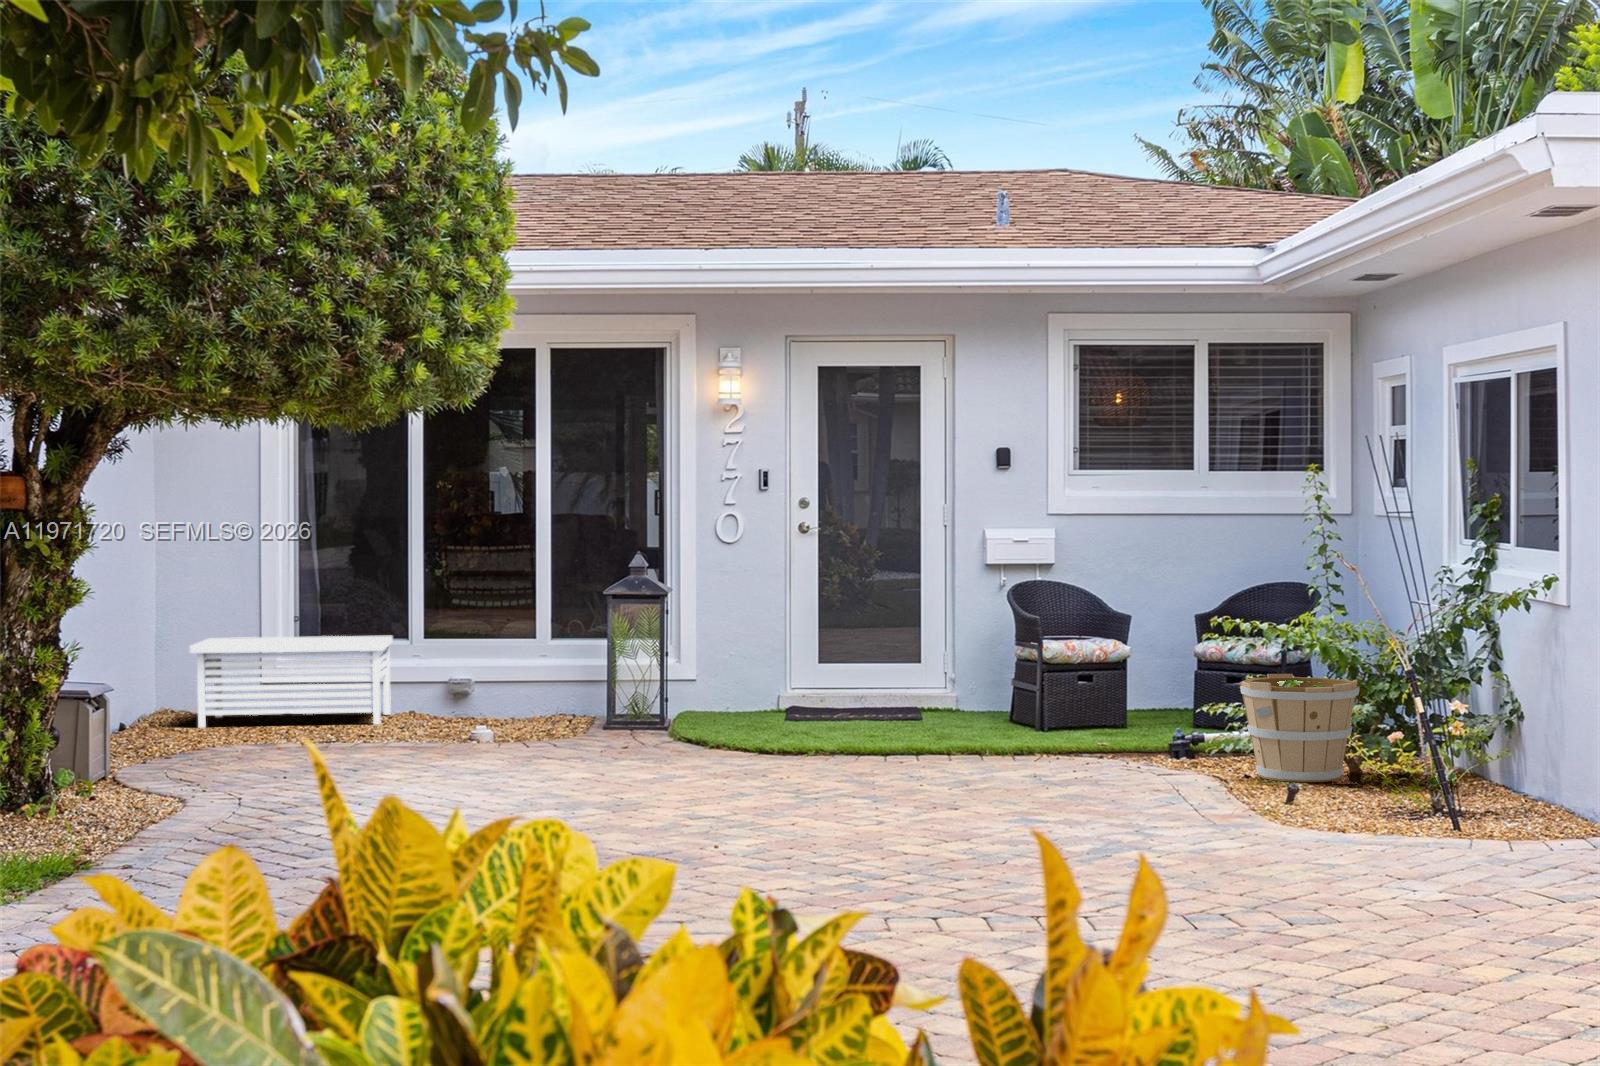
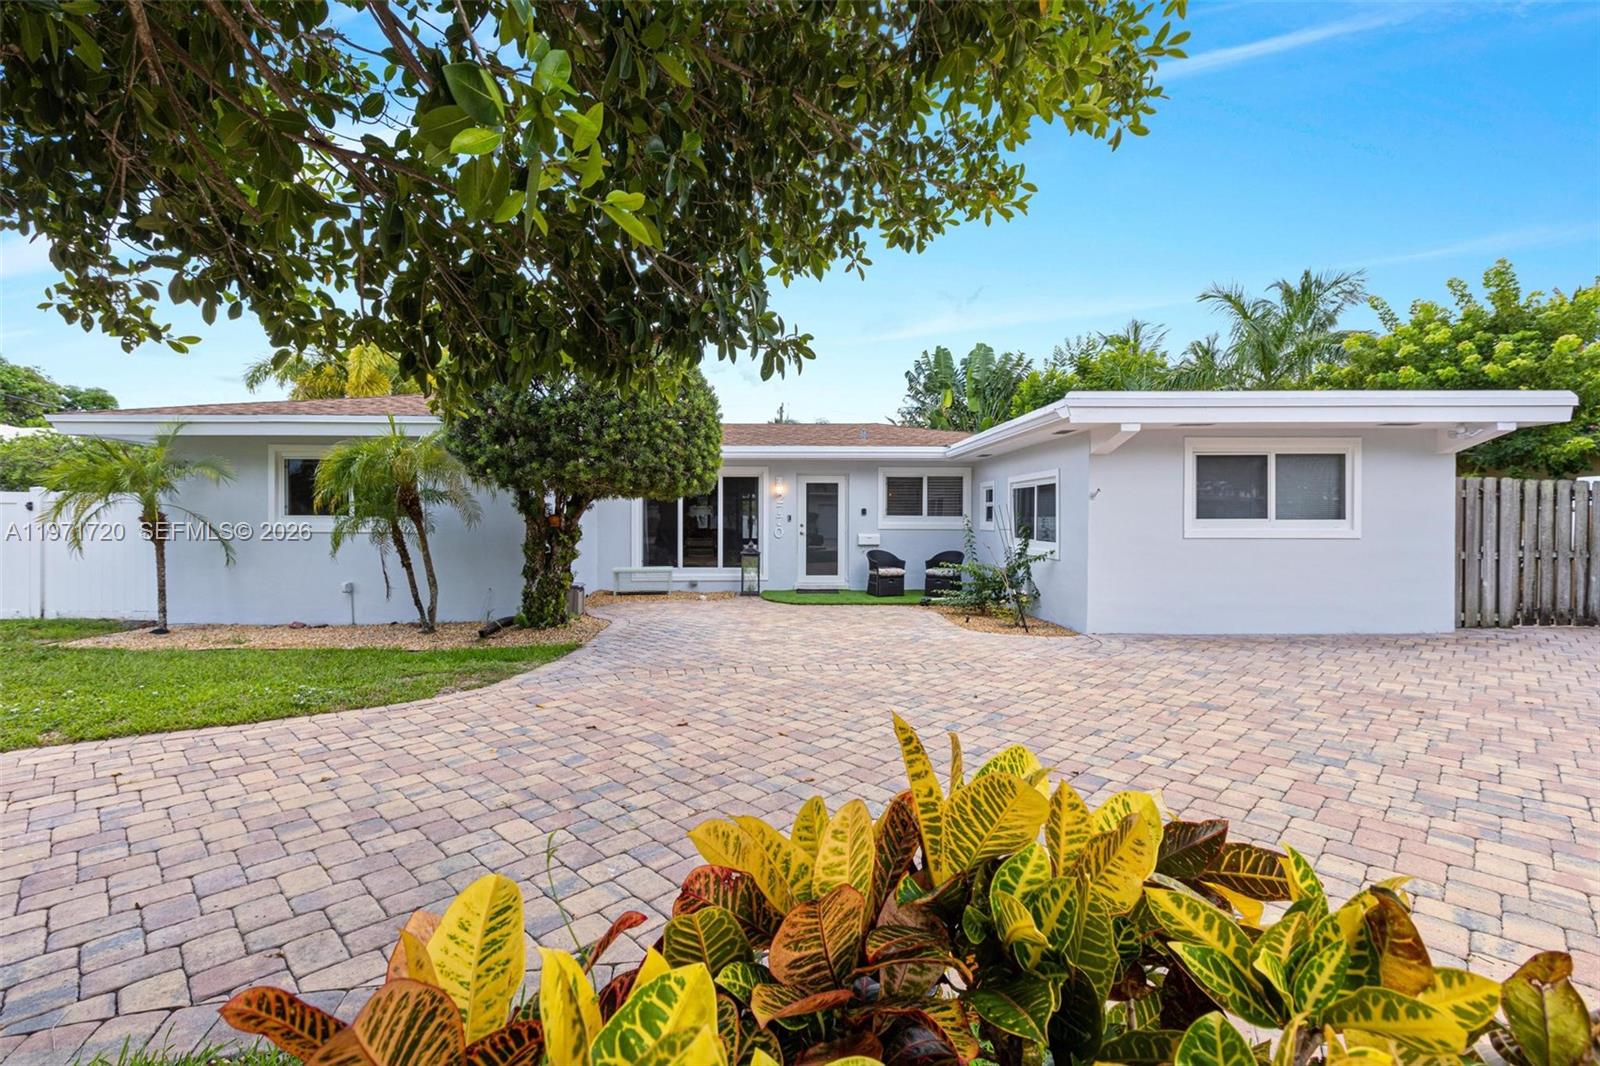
wooden bucket: present [1240,674,1359,782] -> none [941,580,977,613]

